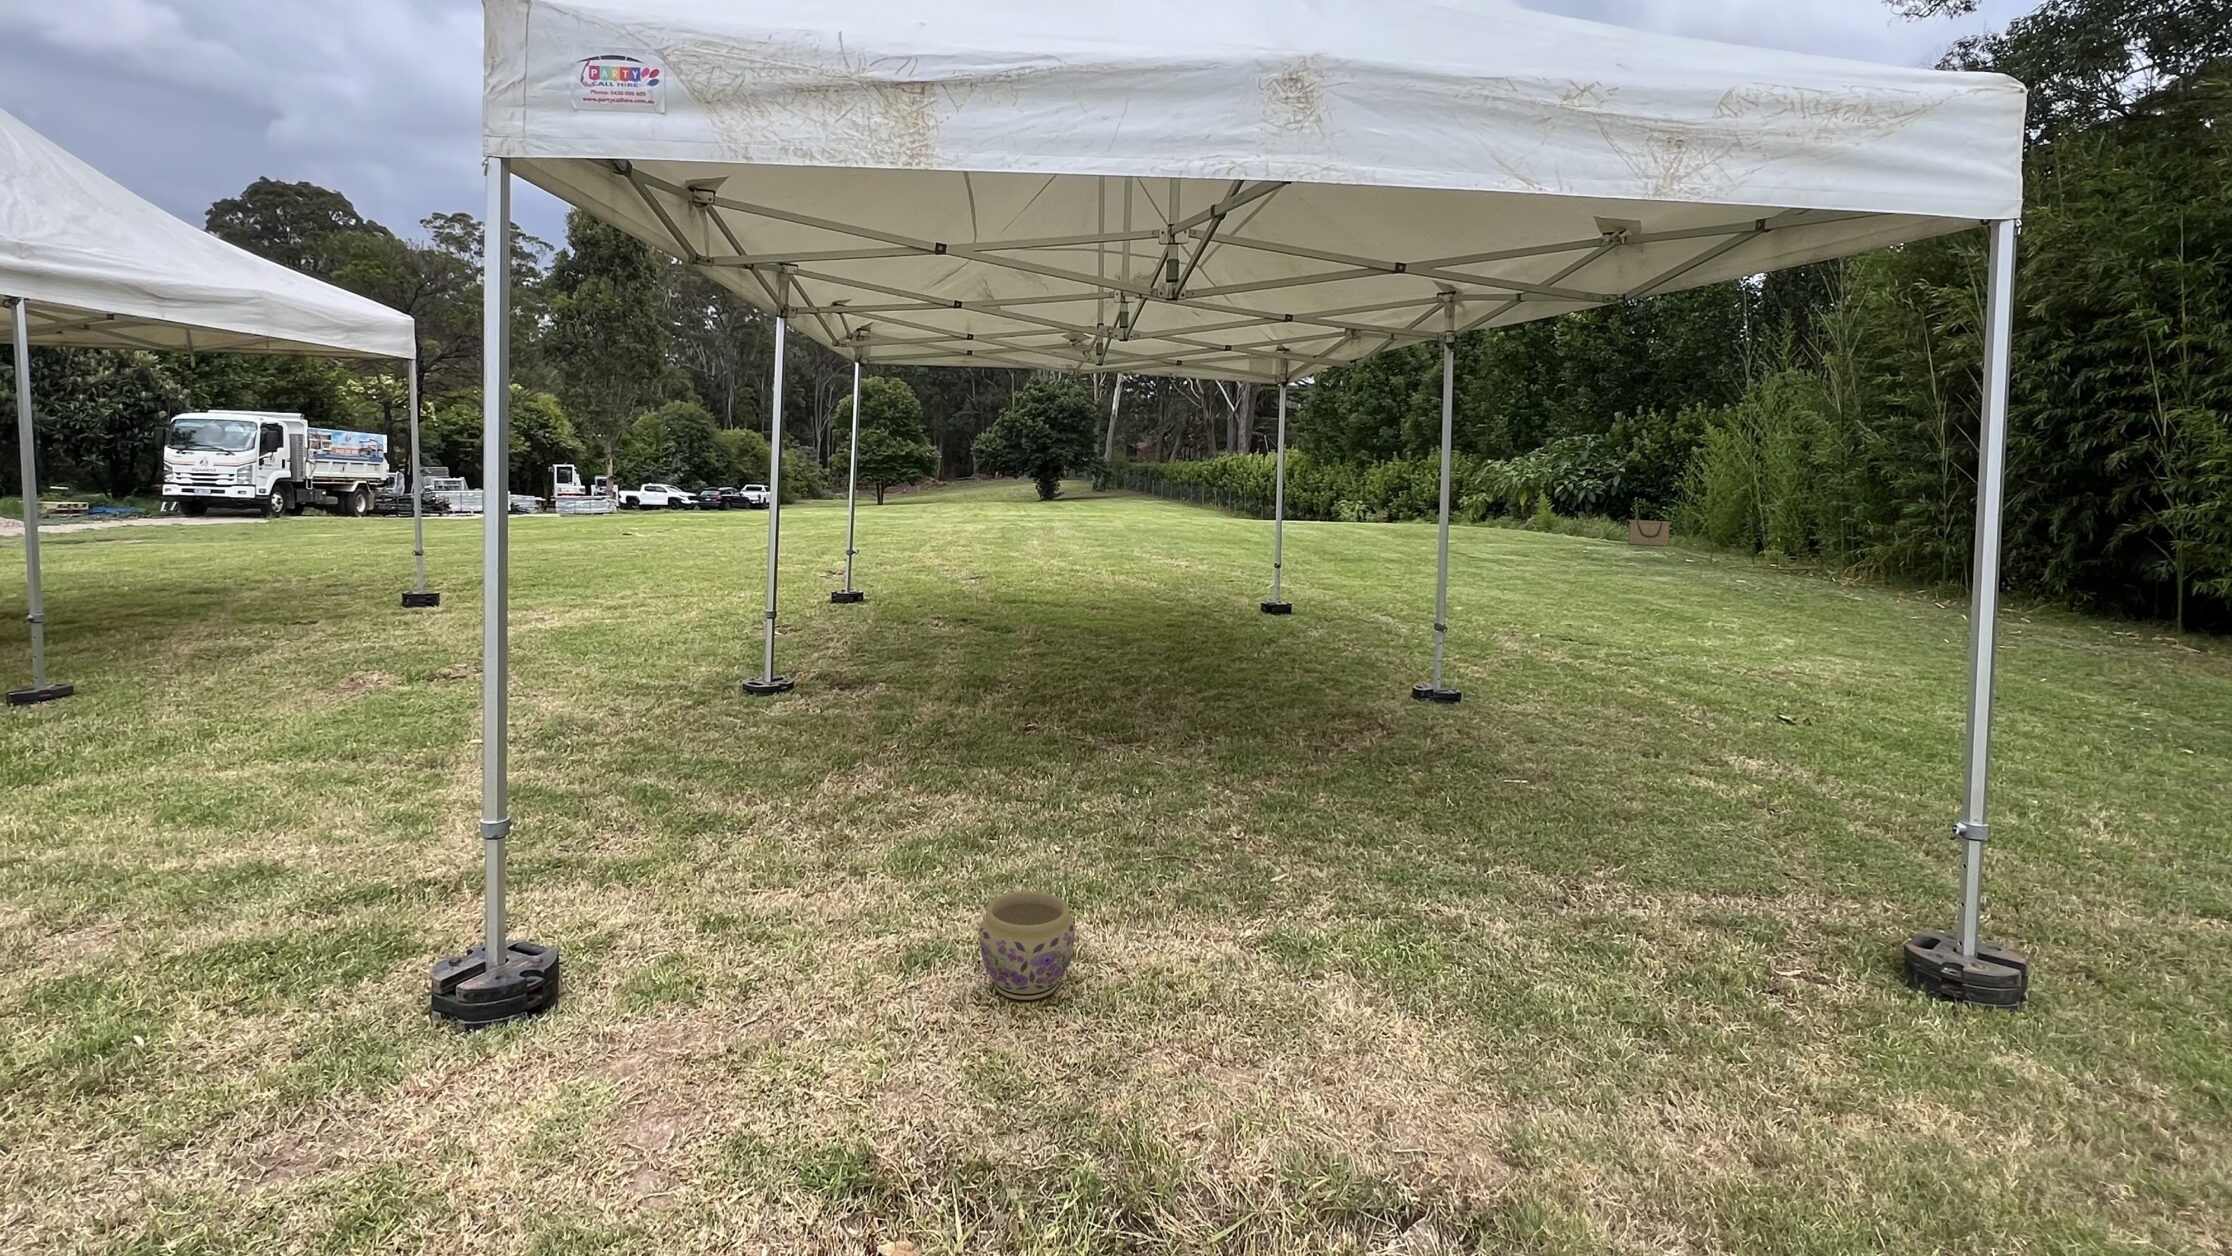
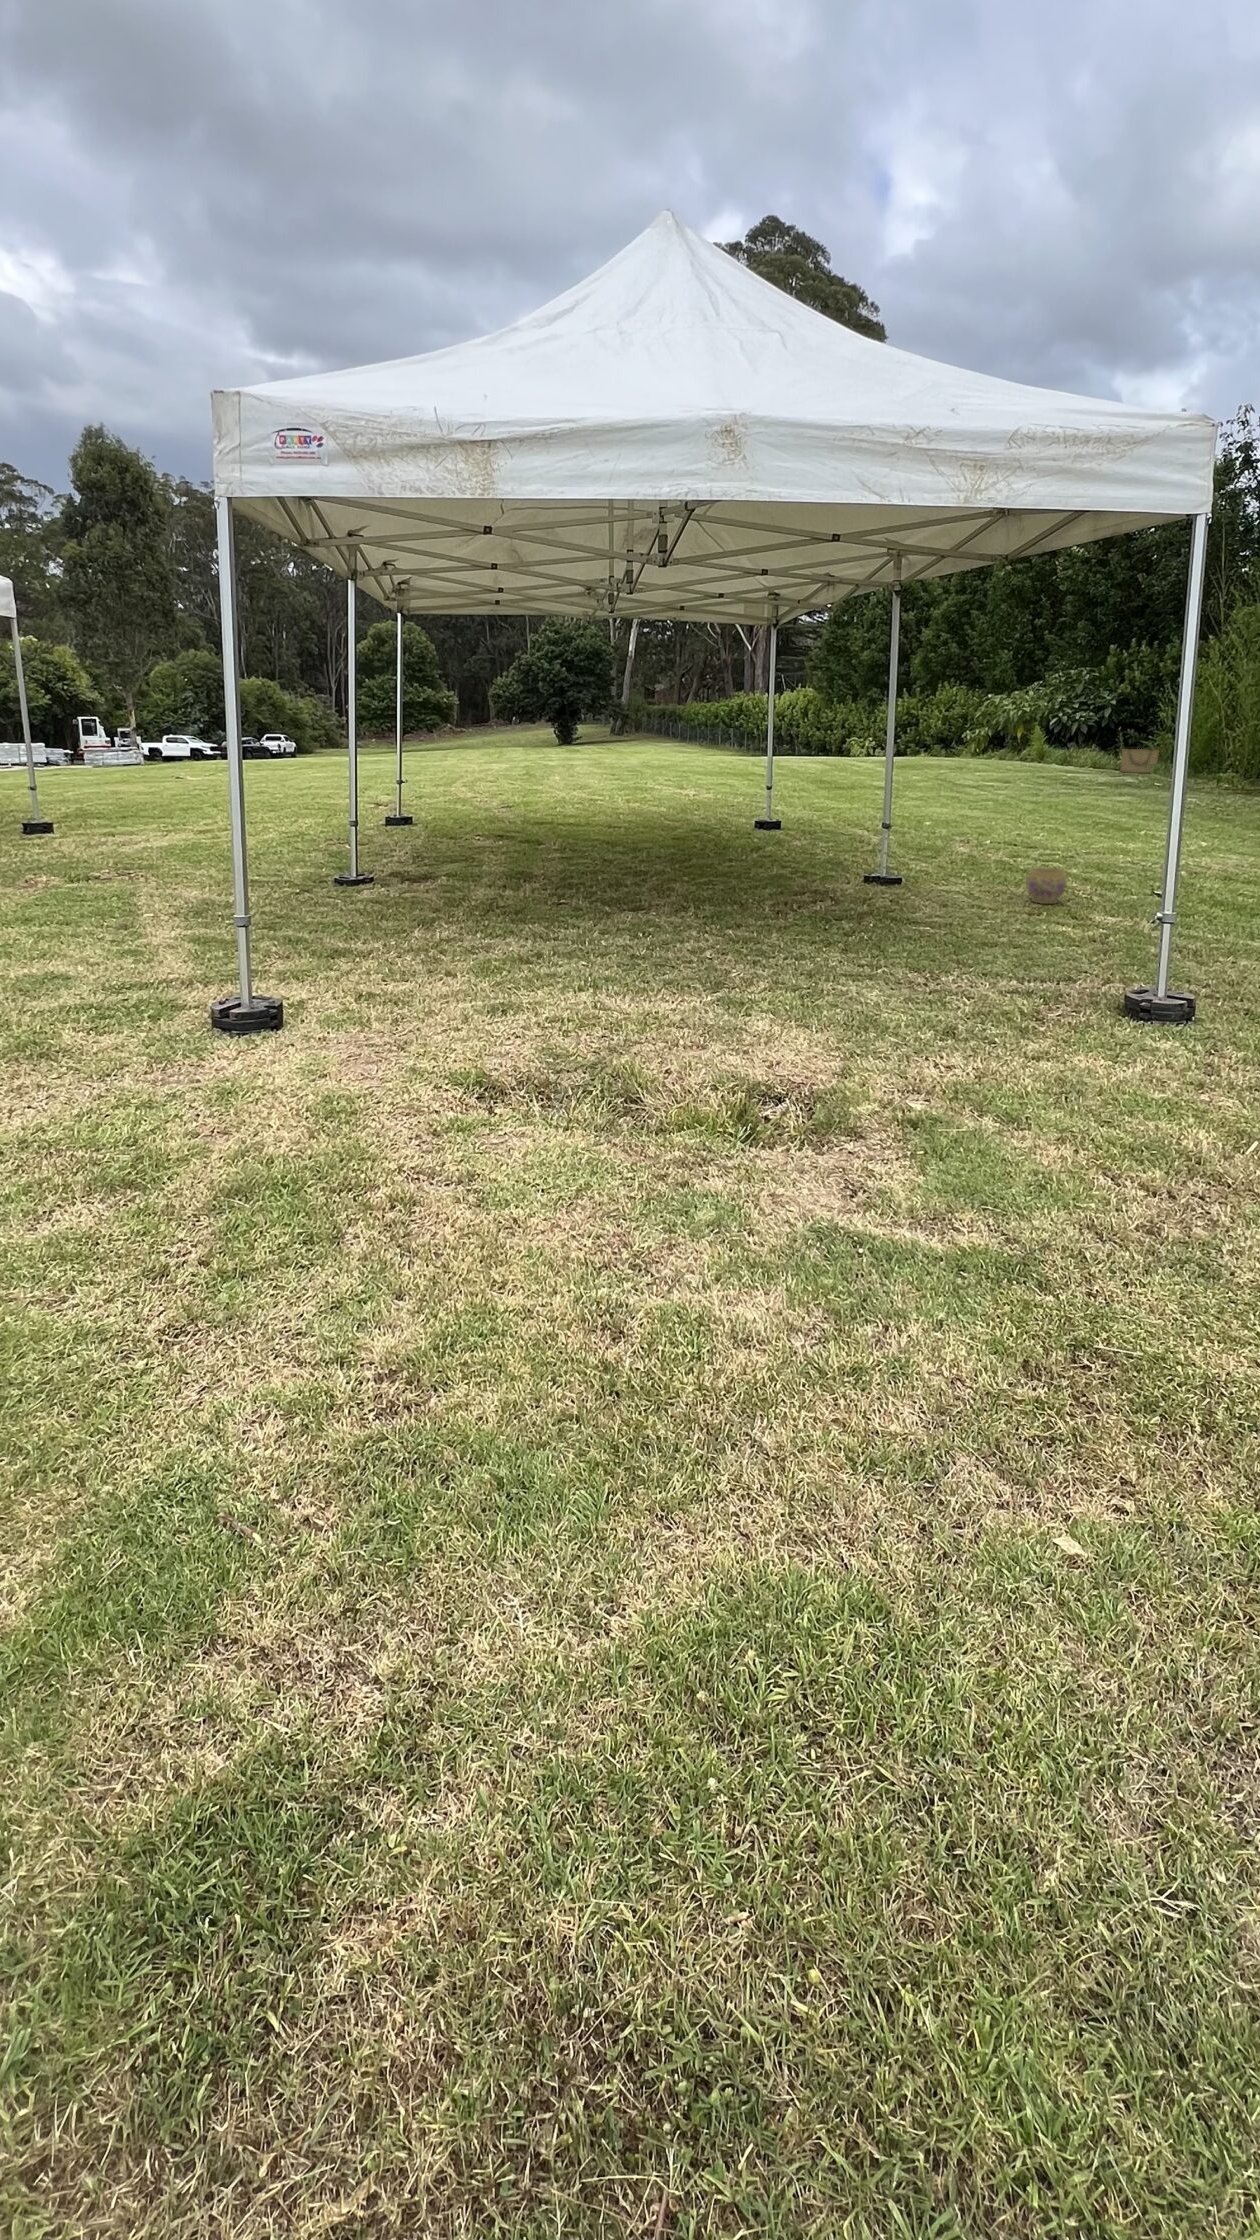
planter: present [979,891,1076,1002] -> present [1026,867,1067,904]

